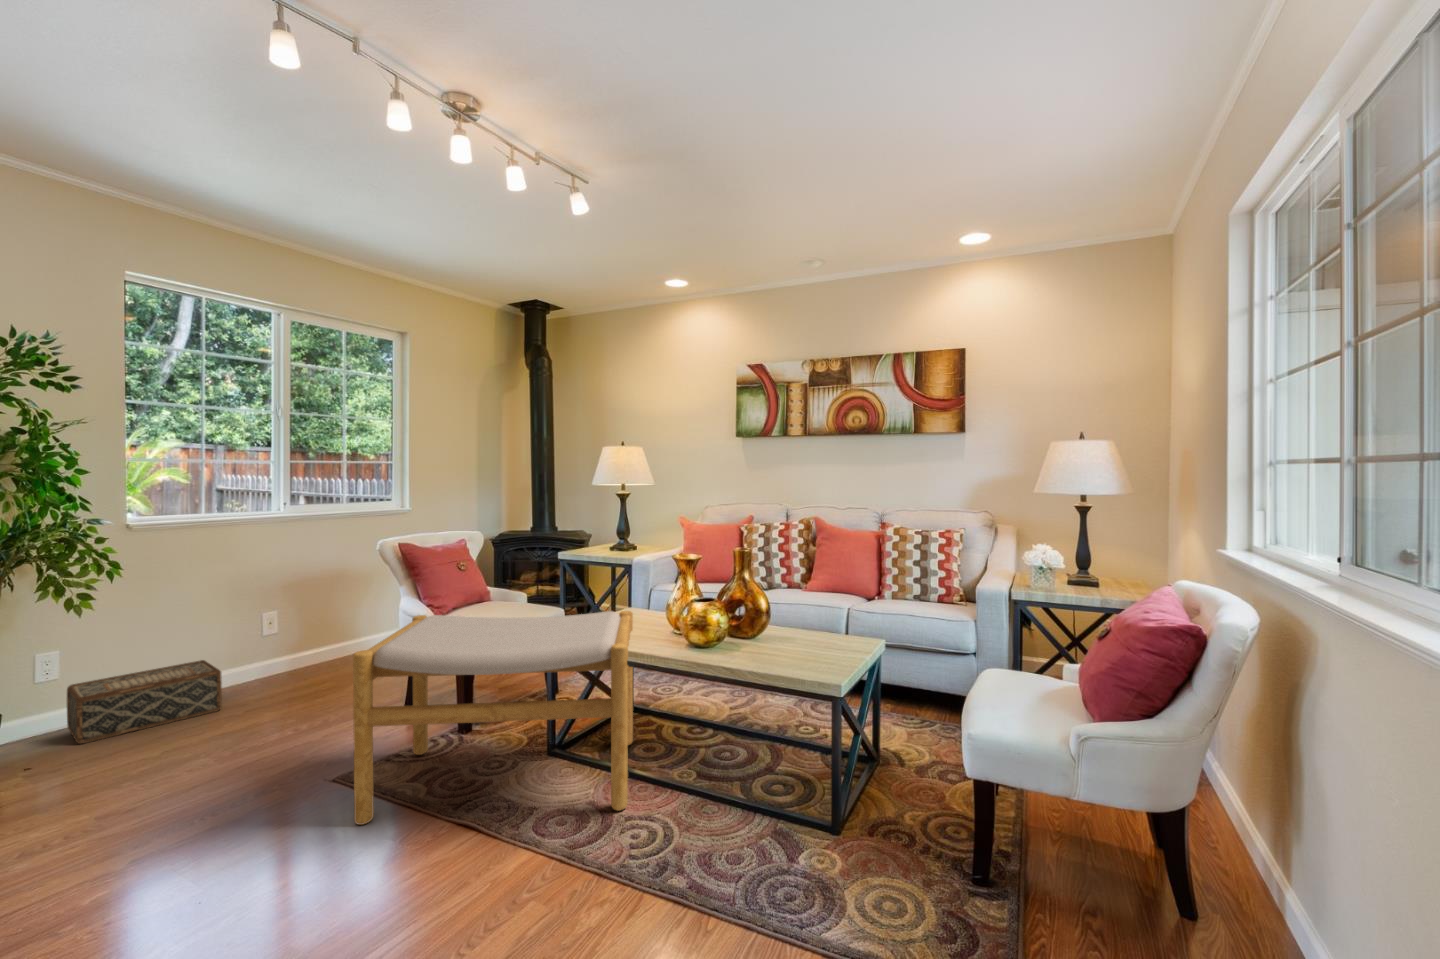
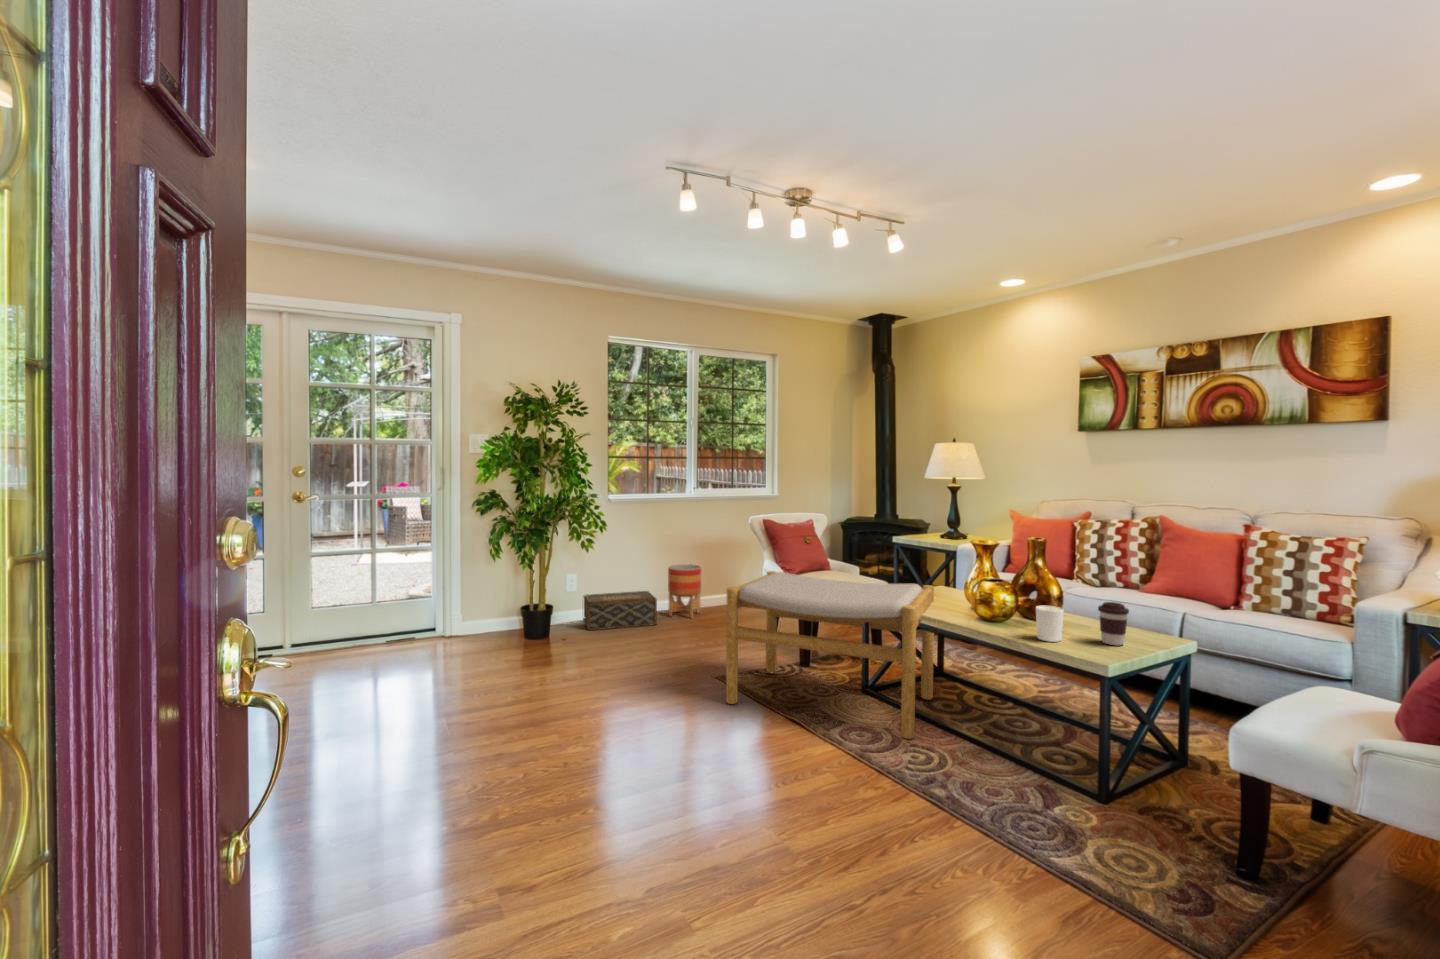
planter: none [242,611,300,692] -> present [668,564,701,618]
coffee cup: none [814,612,842,658] -> present [1098,602,1129,646]
candle holder: none [758,624,785,665] -> present [1036,606,1064,642]

